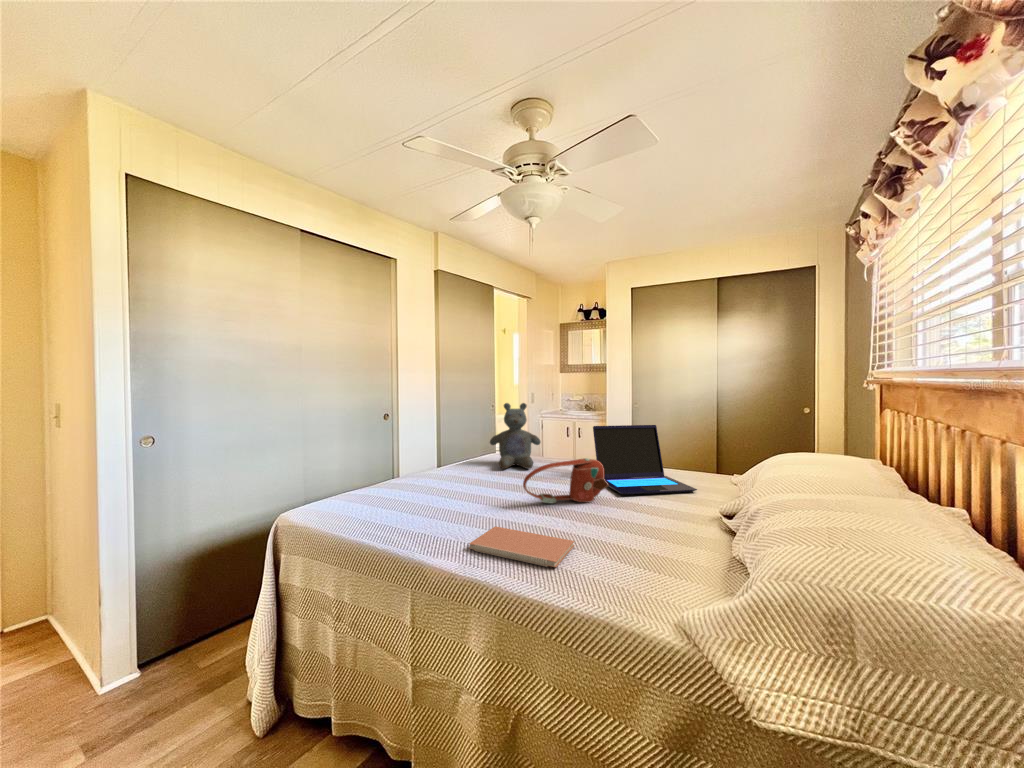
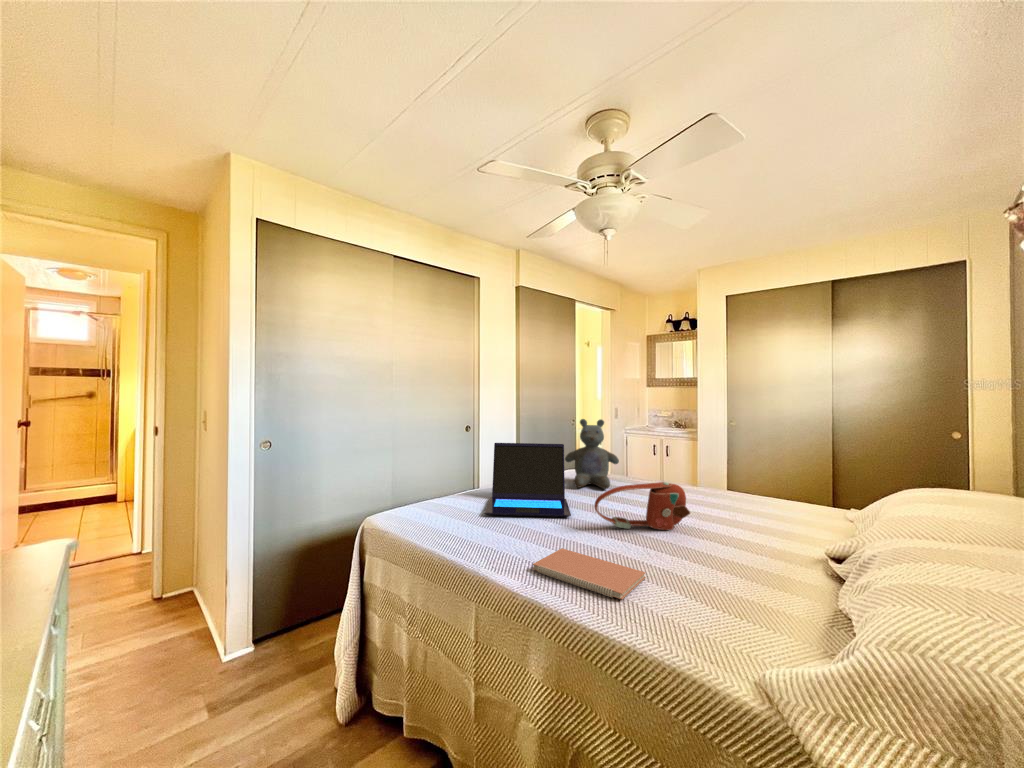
laptop: present [593,425,697,495] -> present [484,443,571,517]

